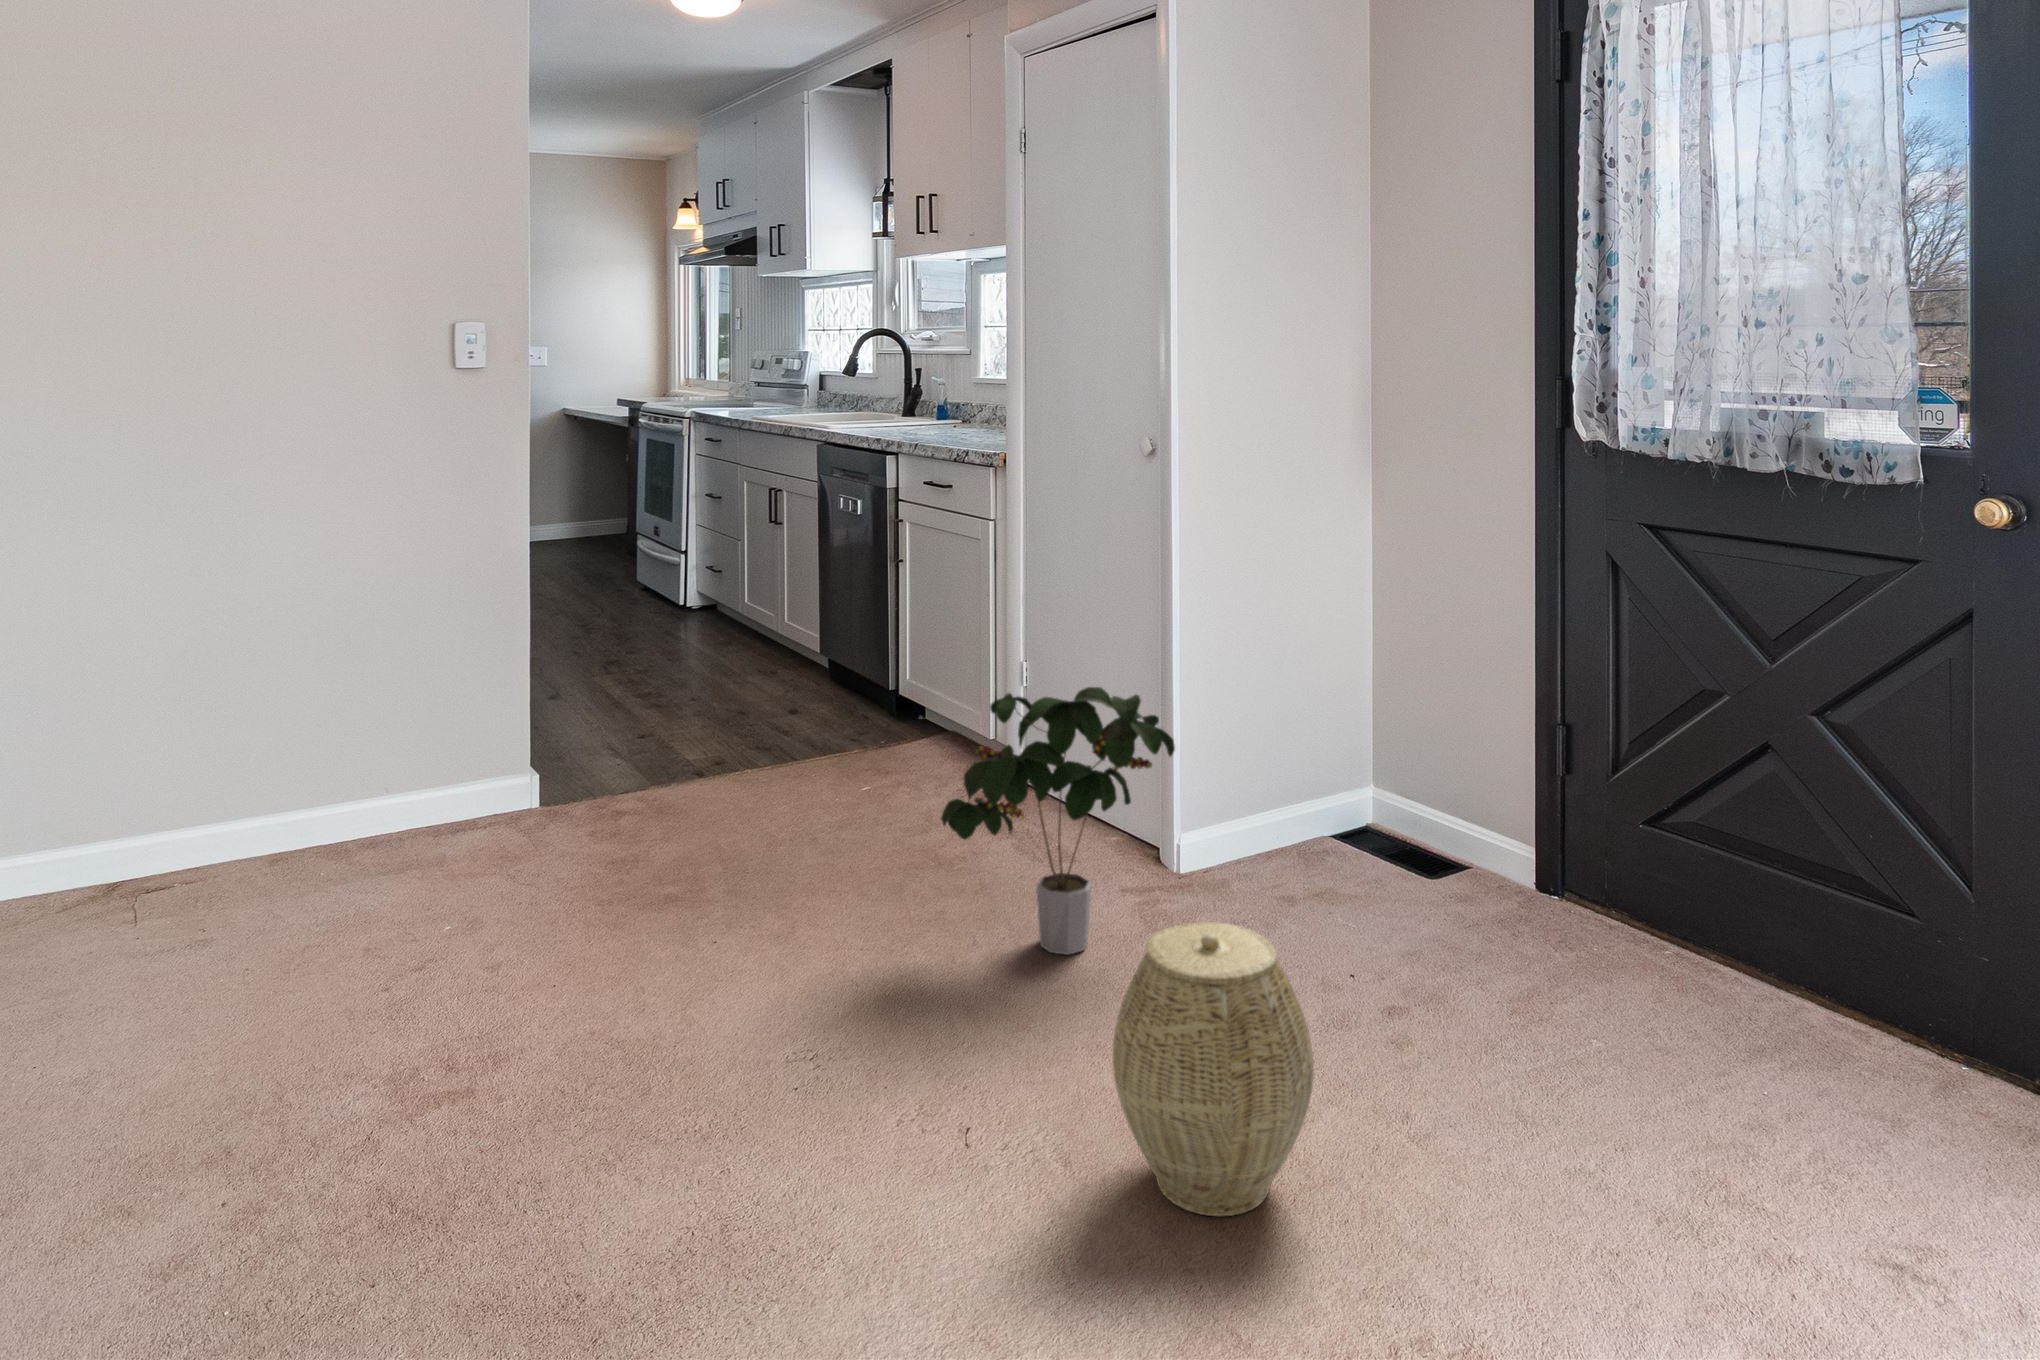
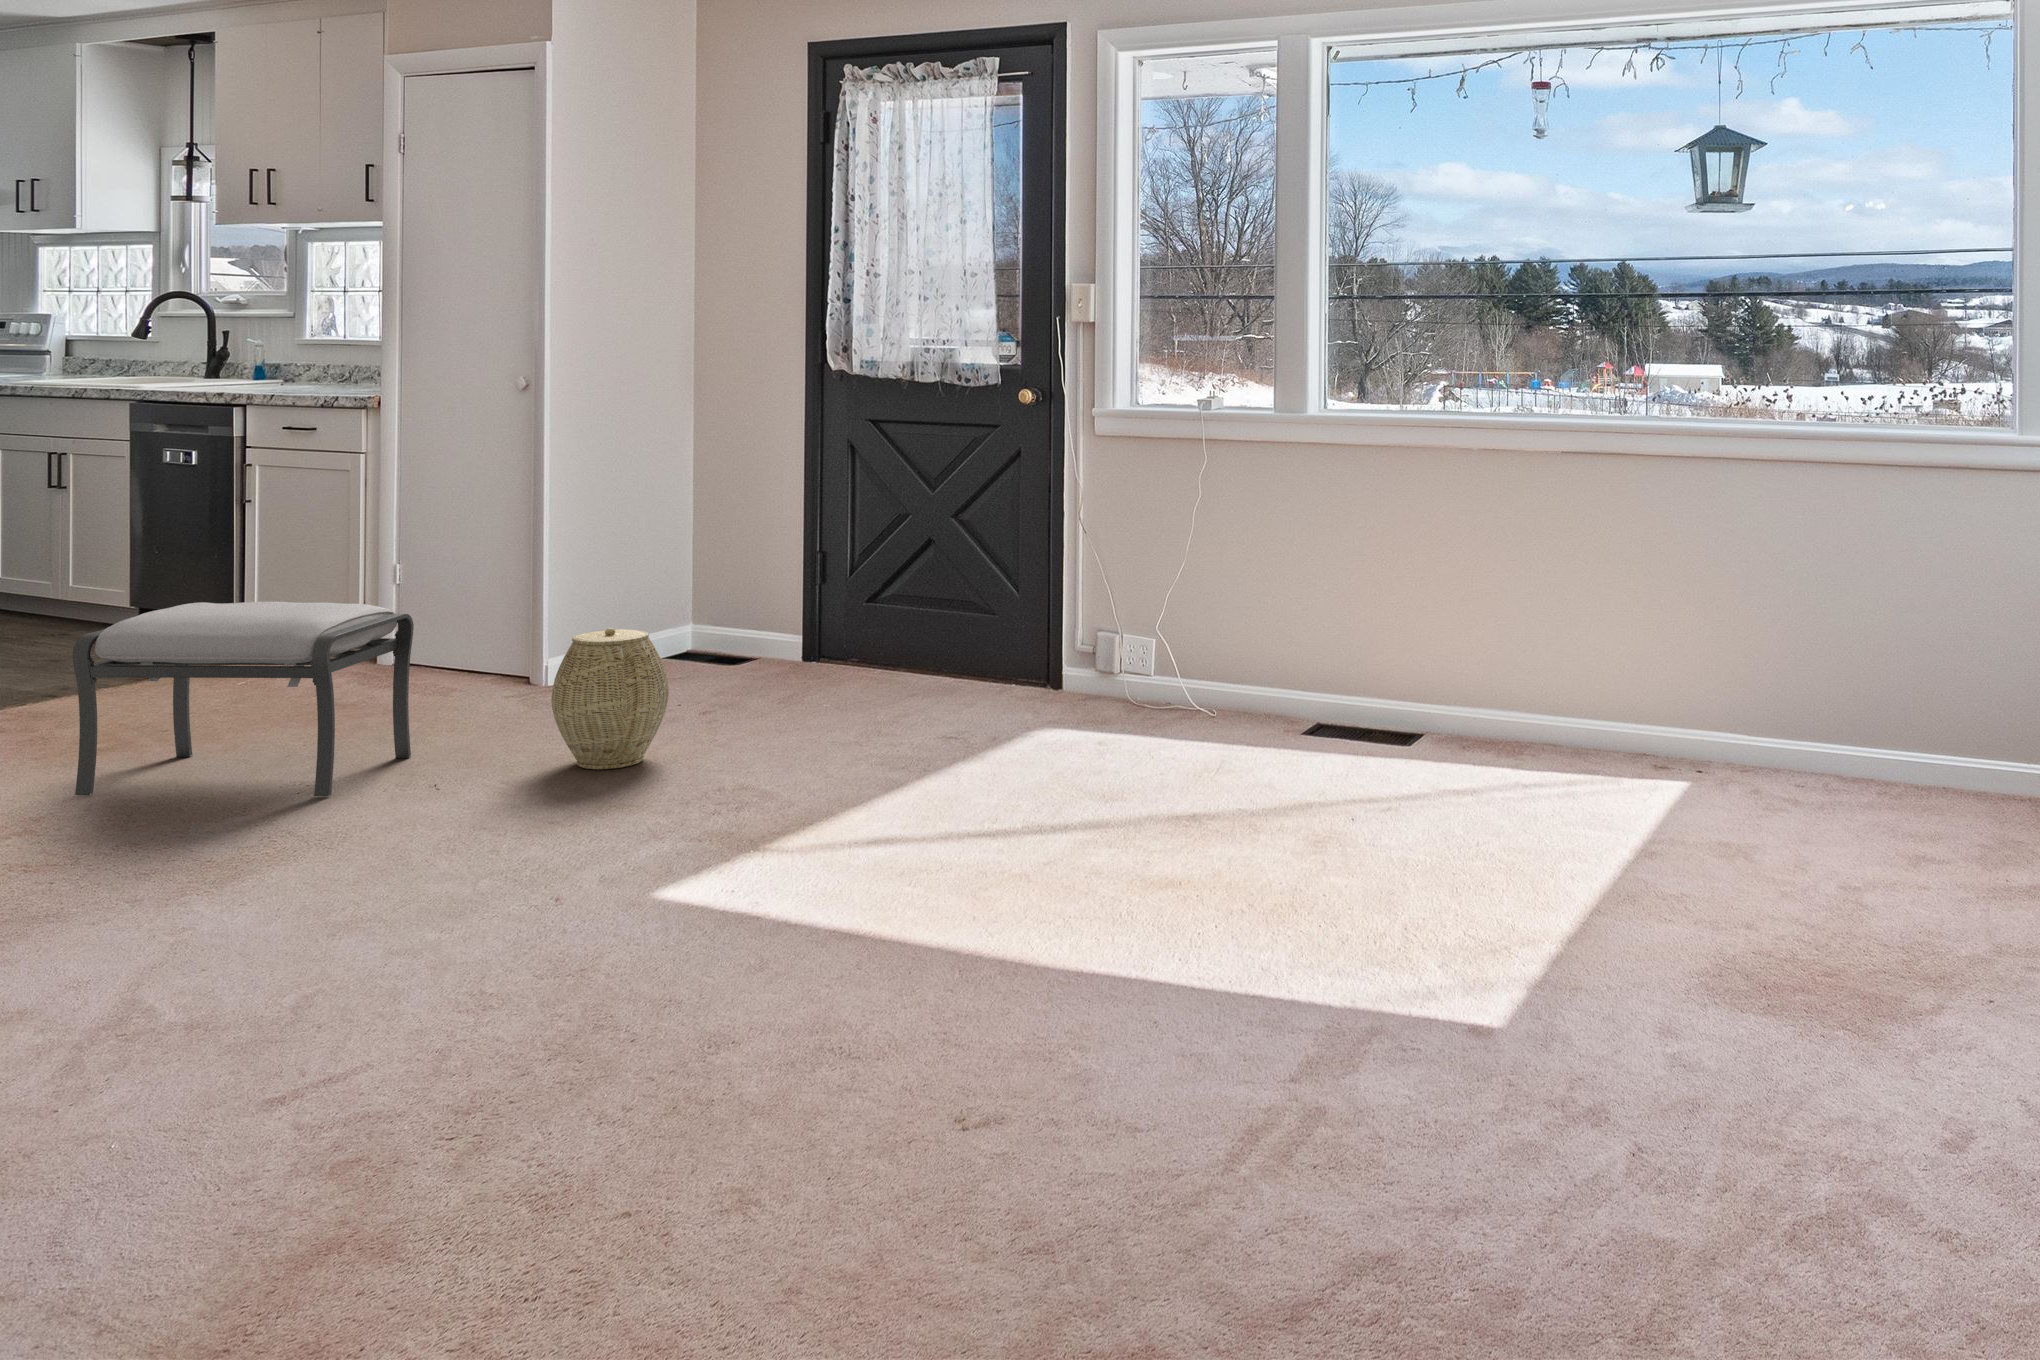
potted plant: present [941,687,1175,955] -> none [387,541,561,719]
ottoman: none [503,764,936,1173] -> present [73,602,414,796]

